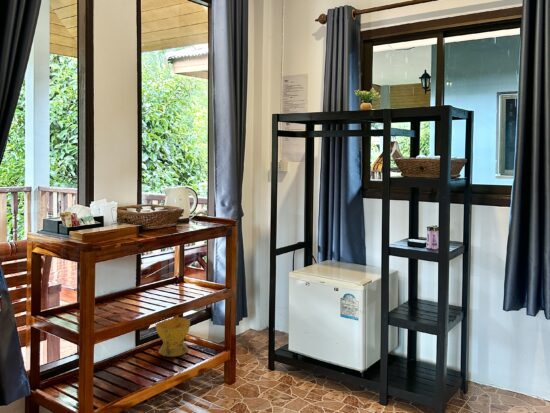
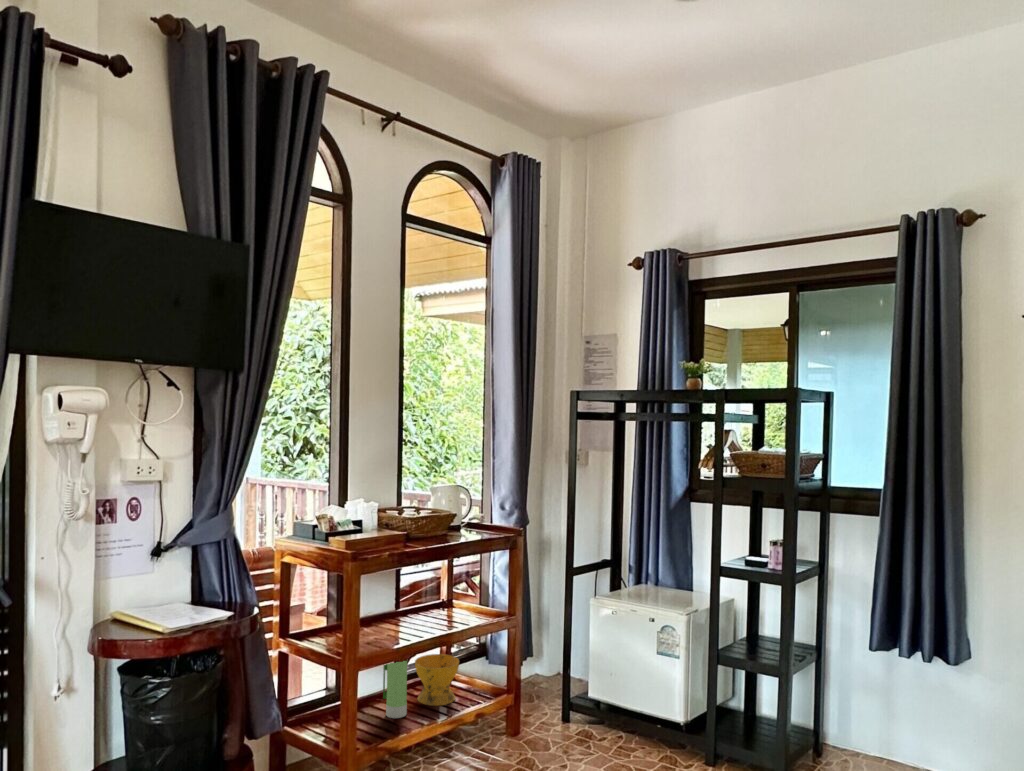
water bottle: none [129,308,150,369] -> present [383,661,407,718]

